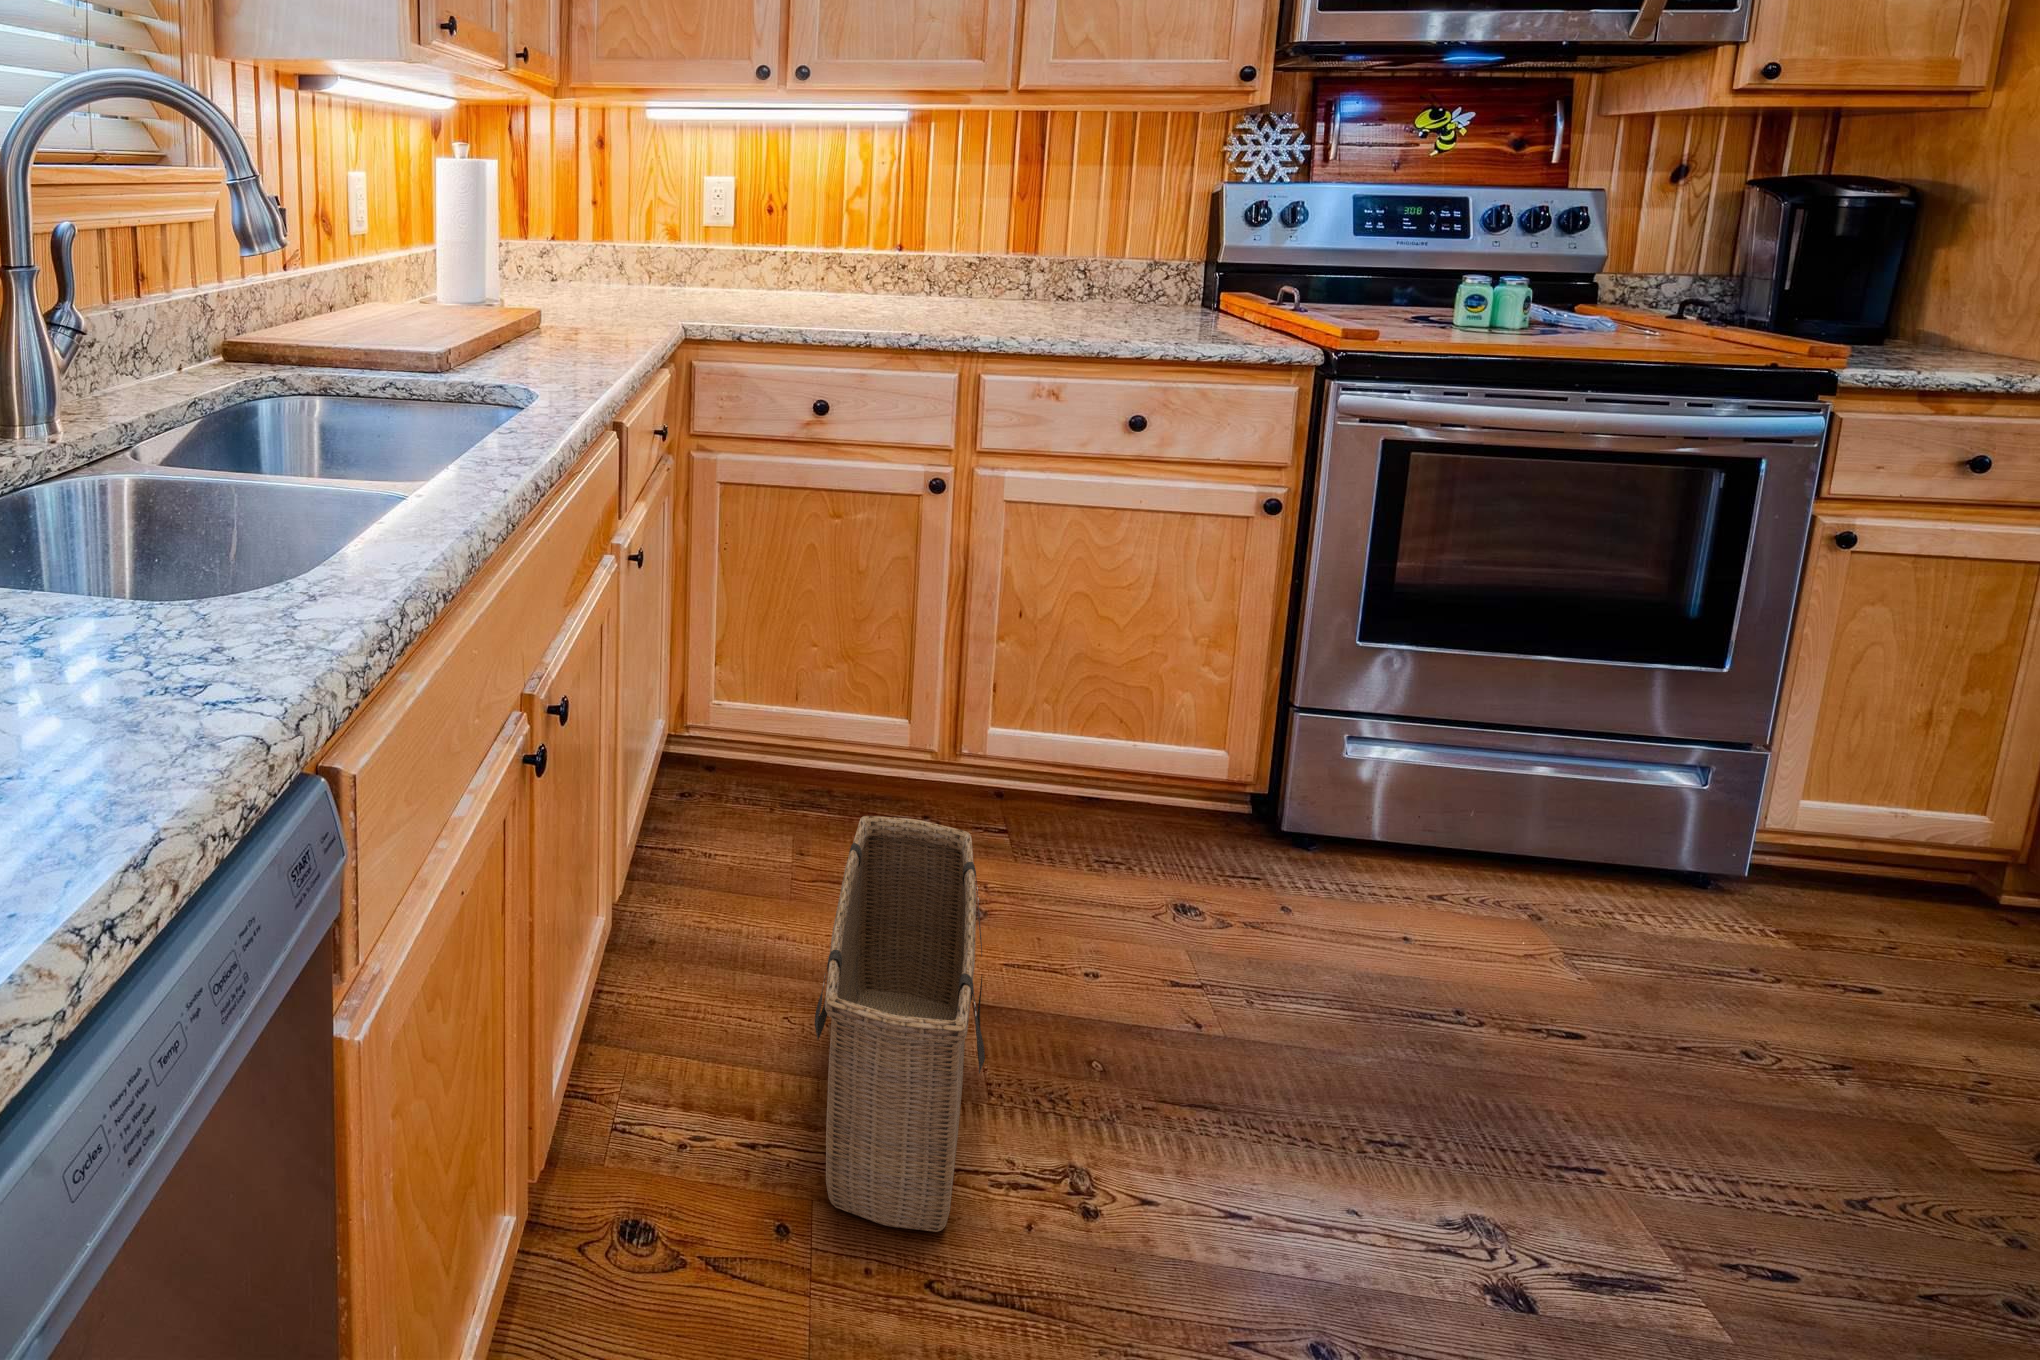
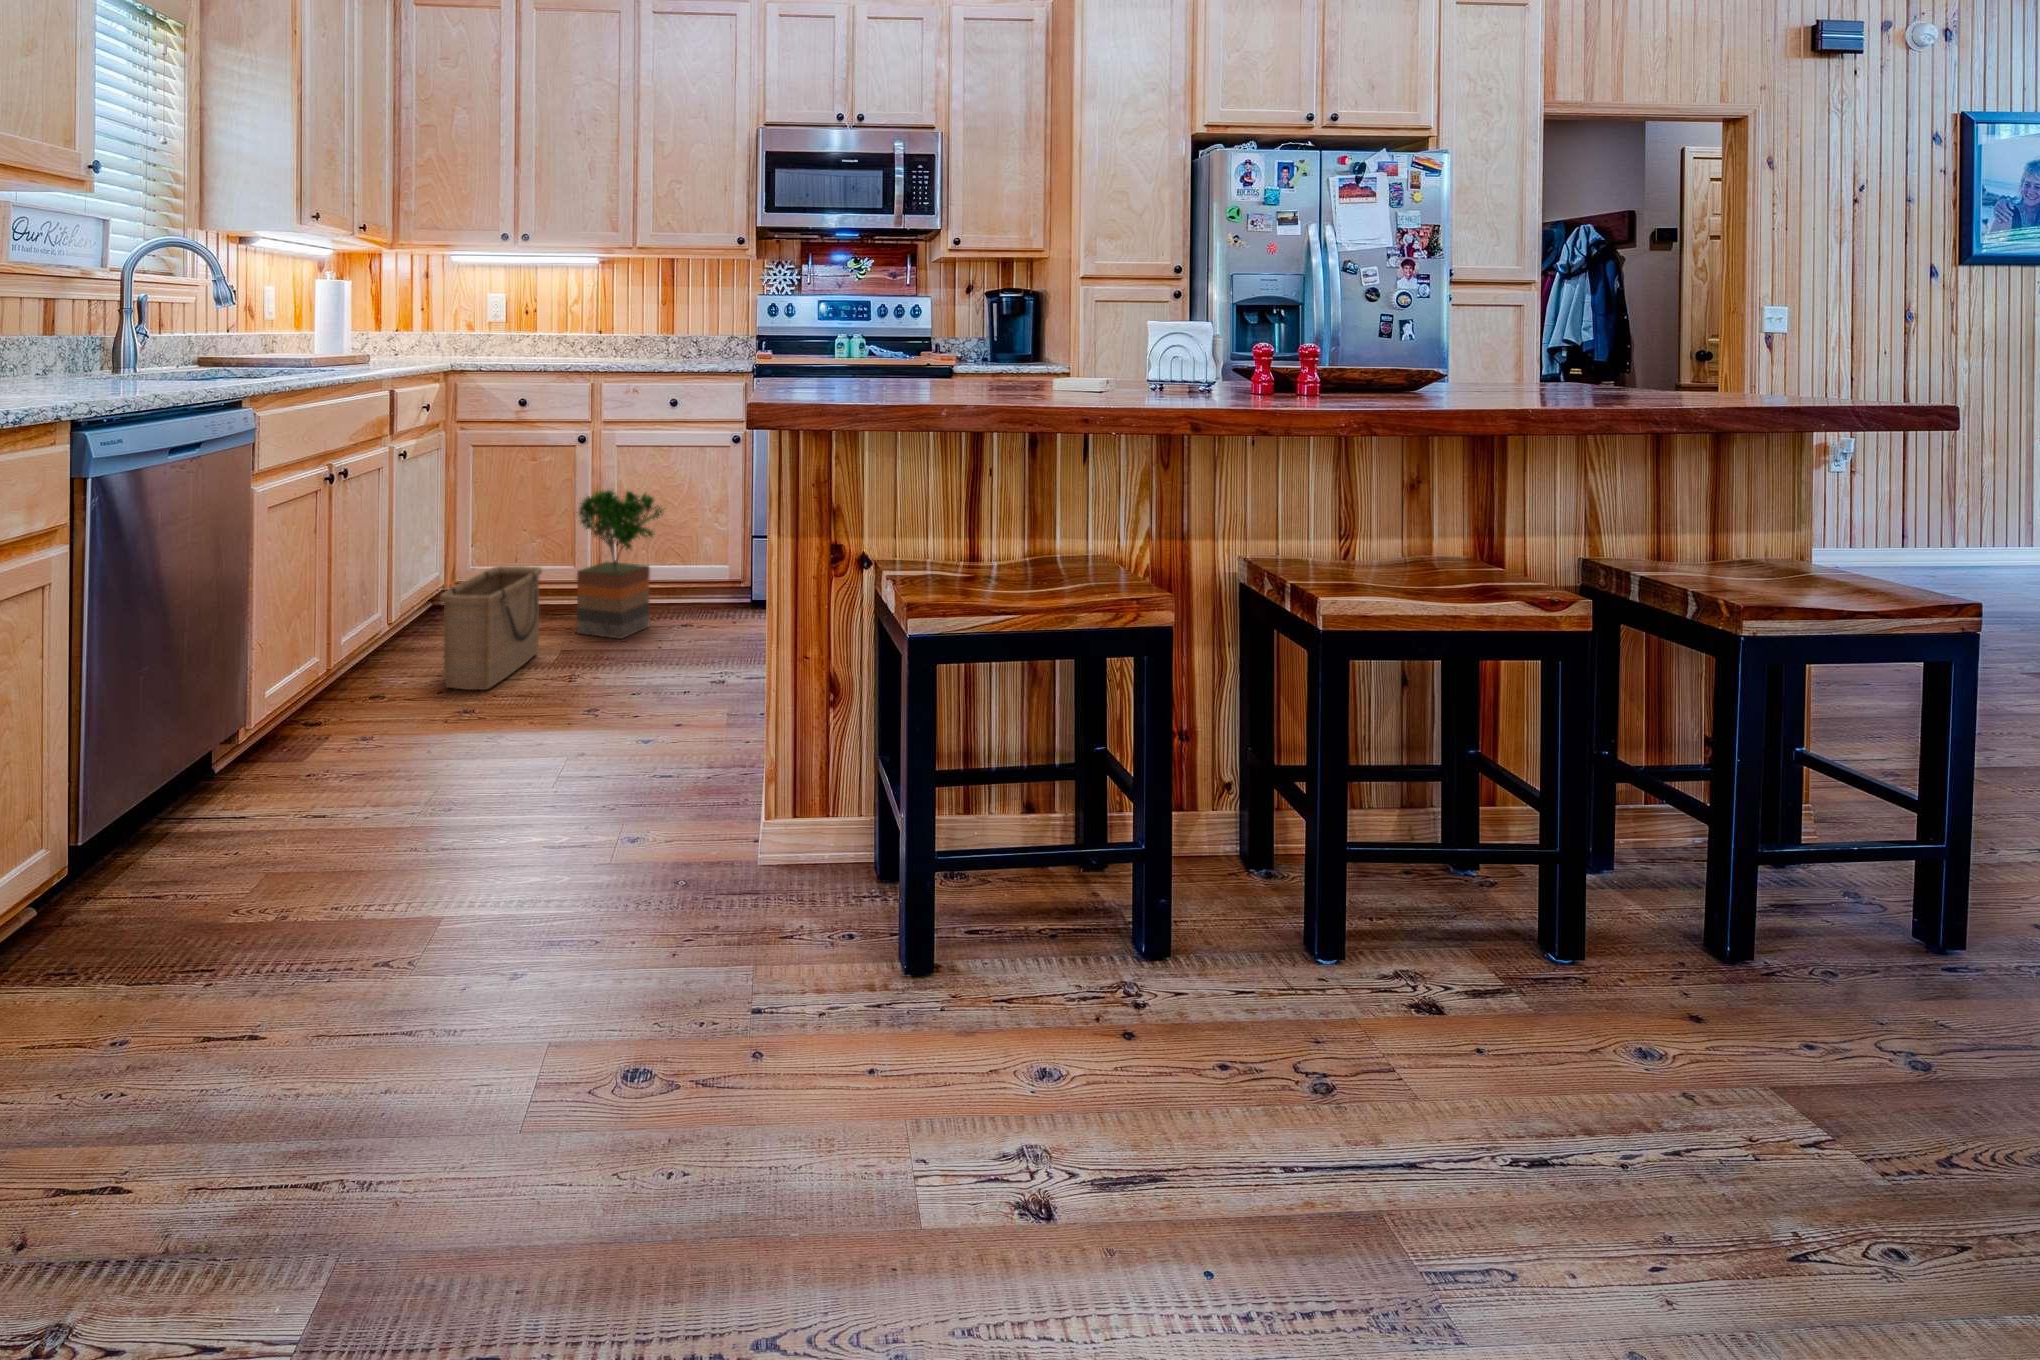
potted tree: none [973,606,1182,946] -> present [577,490,663,639]

